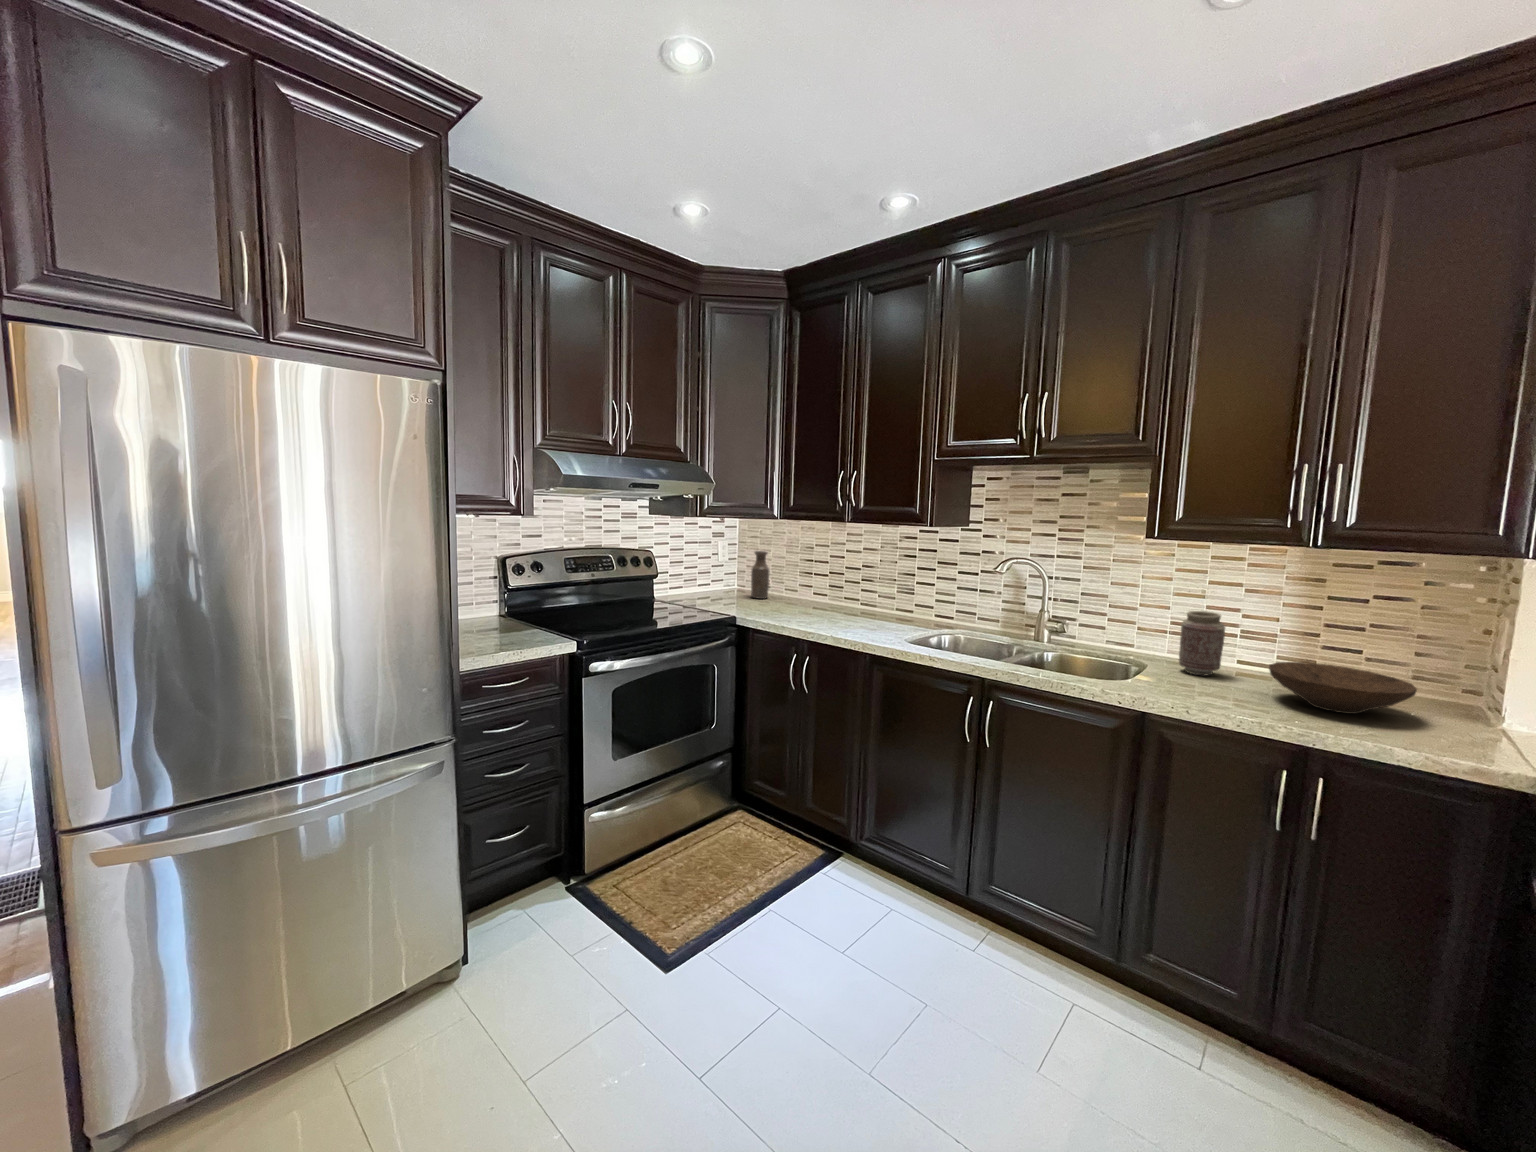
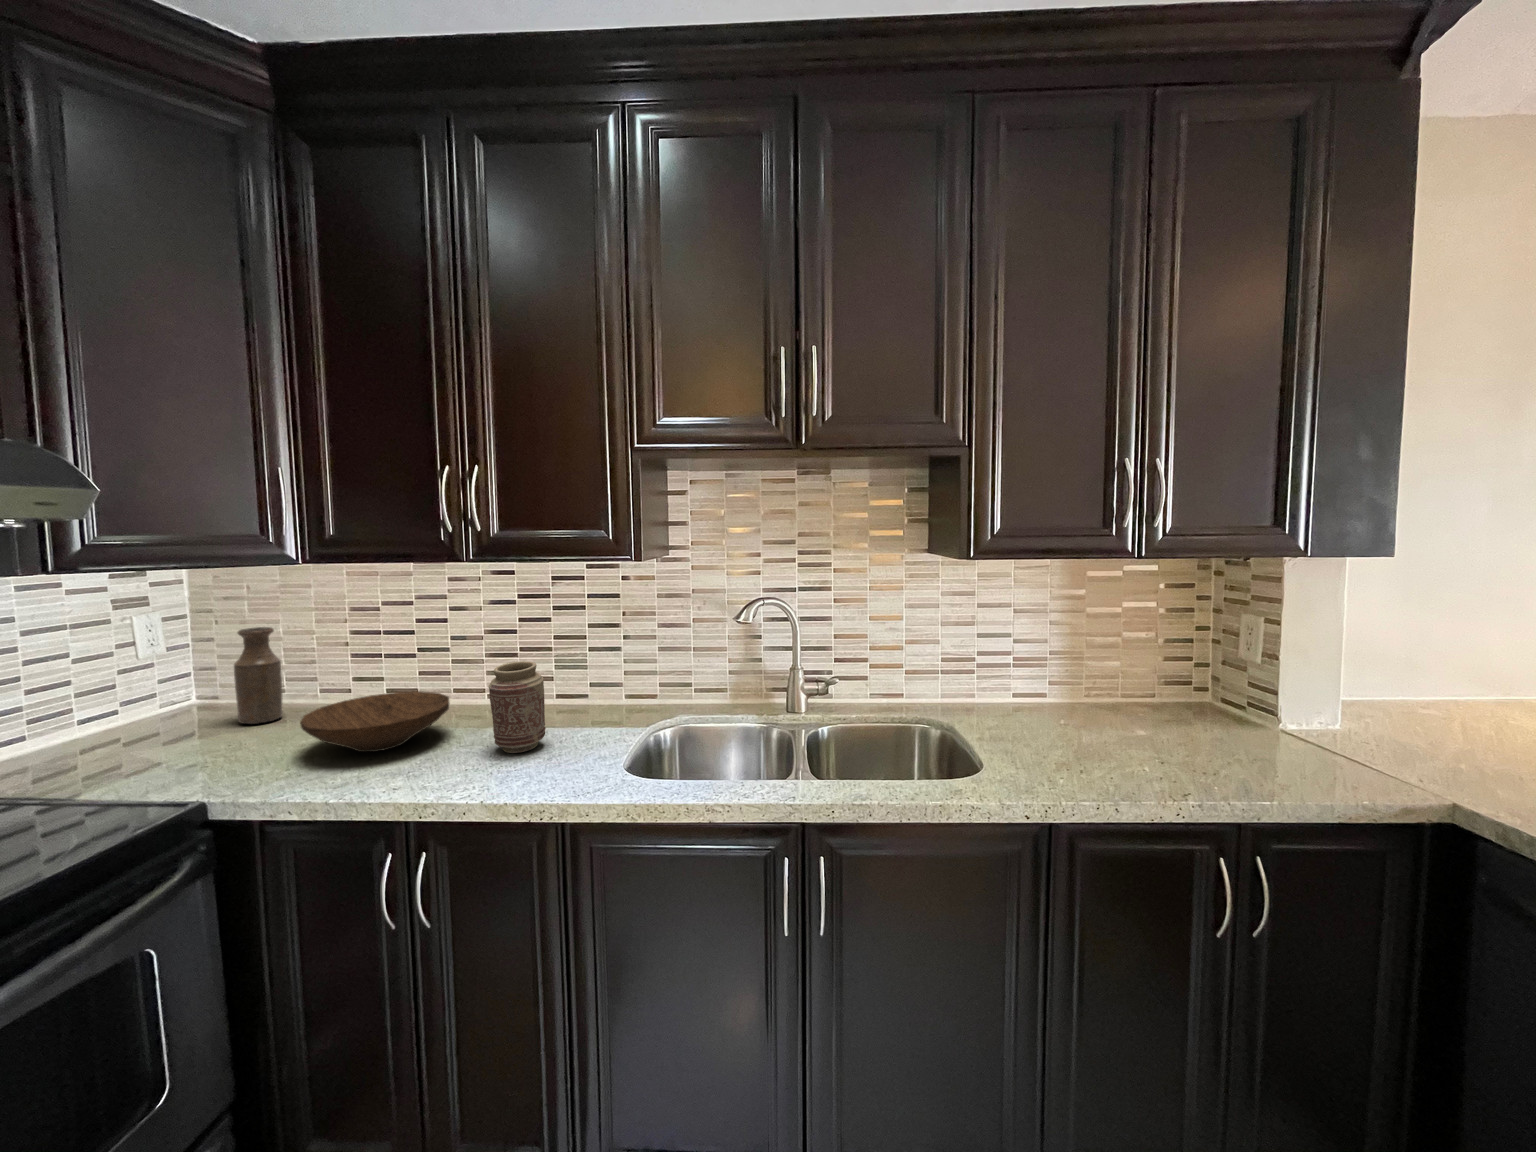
vase: present [1179,611,1225,675] -> present [488,661,546,753]
wooden bowl: present [1269,662,1417,714] -> present [300,691,449,752]

